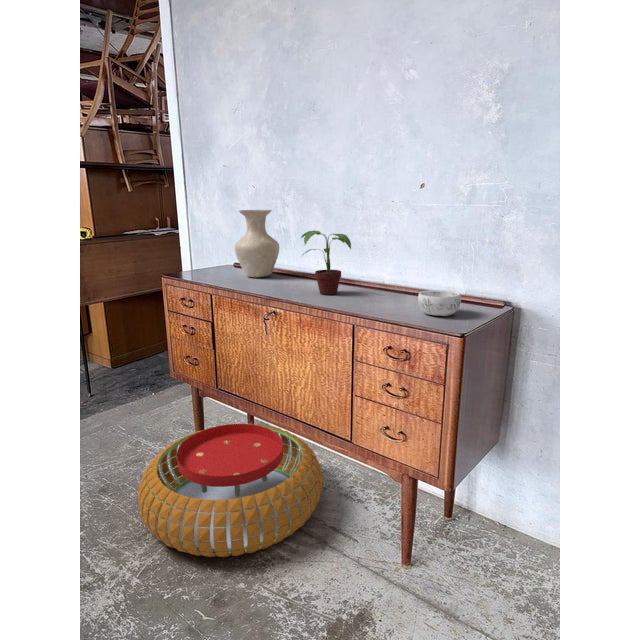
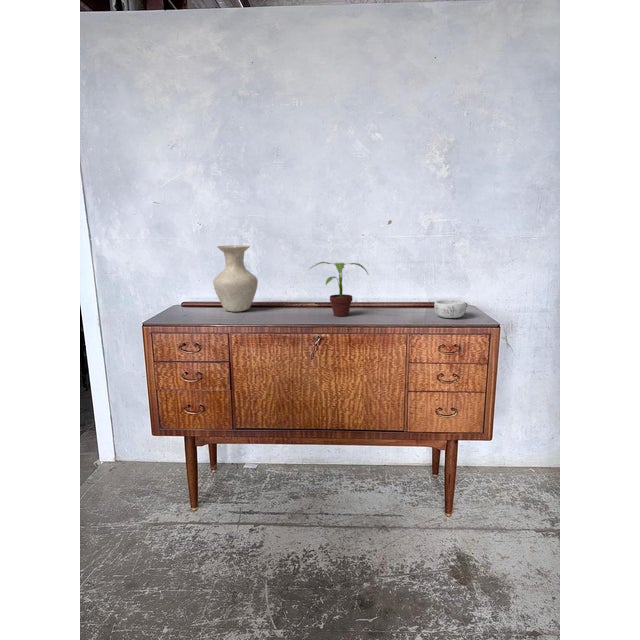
pouf: present [137,424,322,557] -> none [189,452,369,590]

